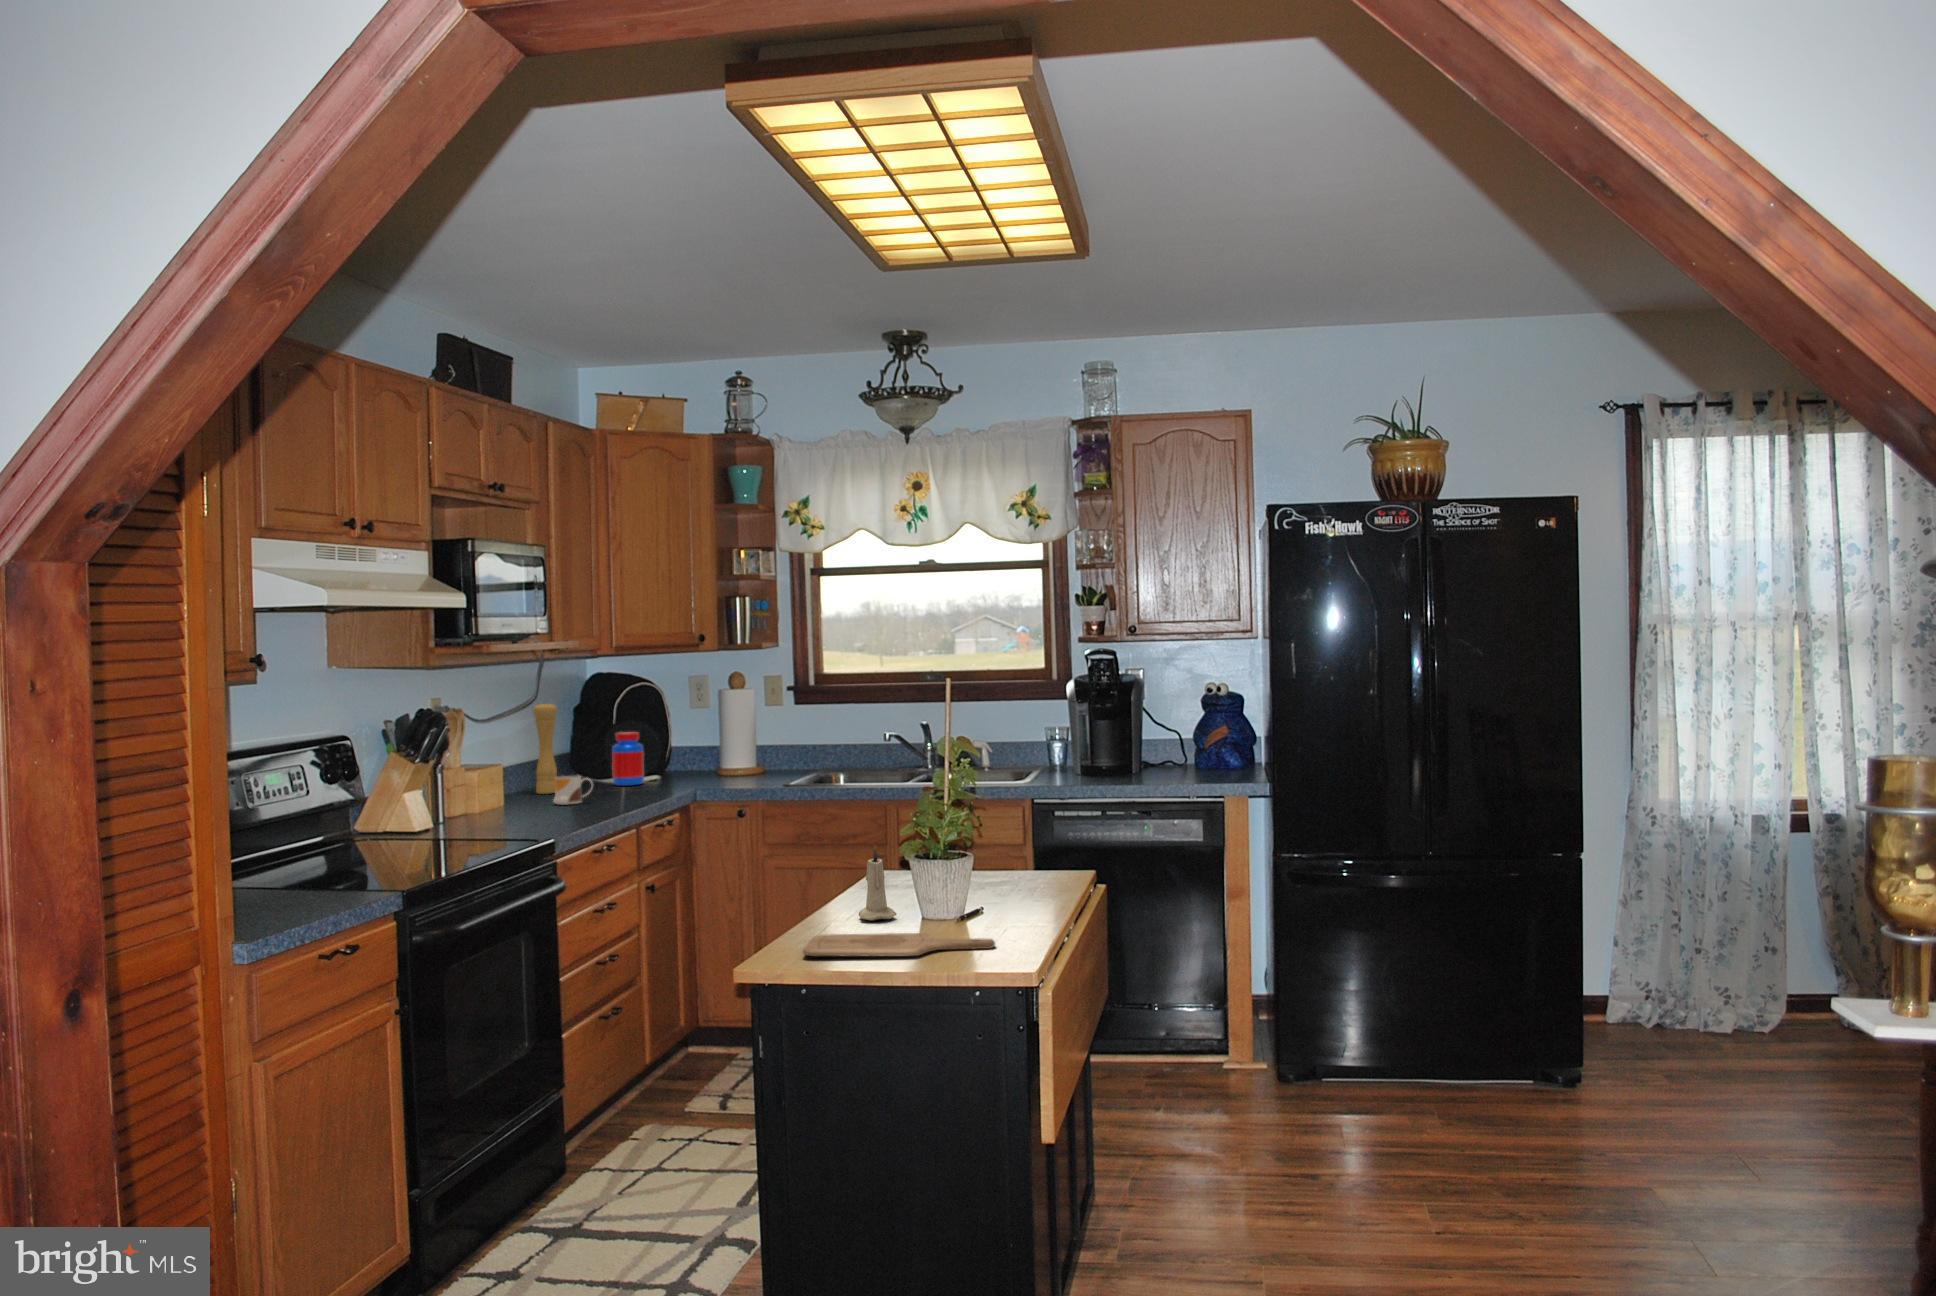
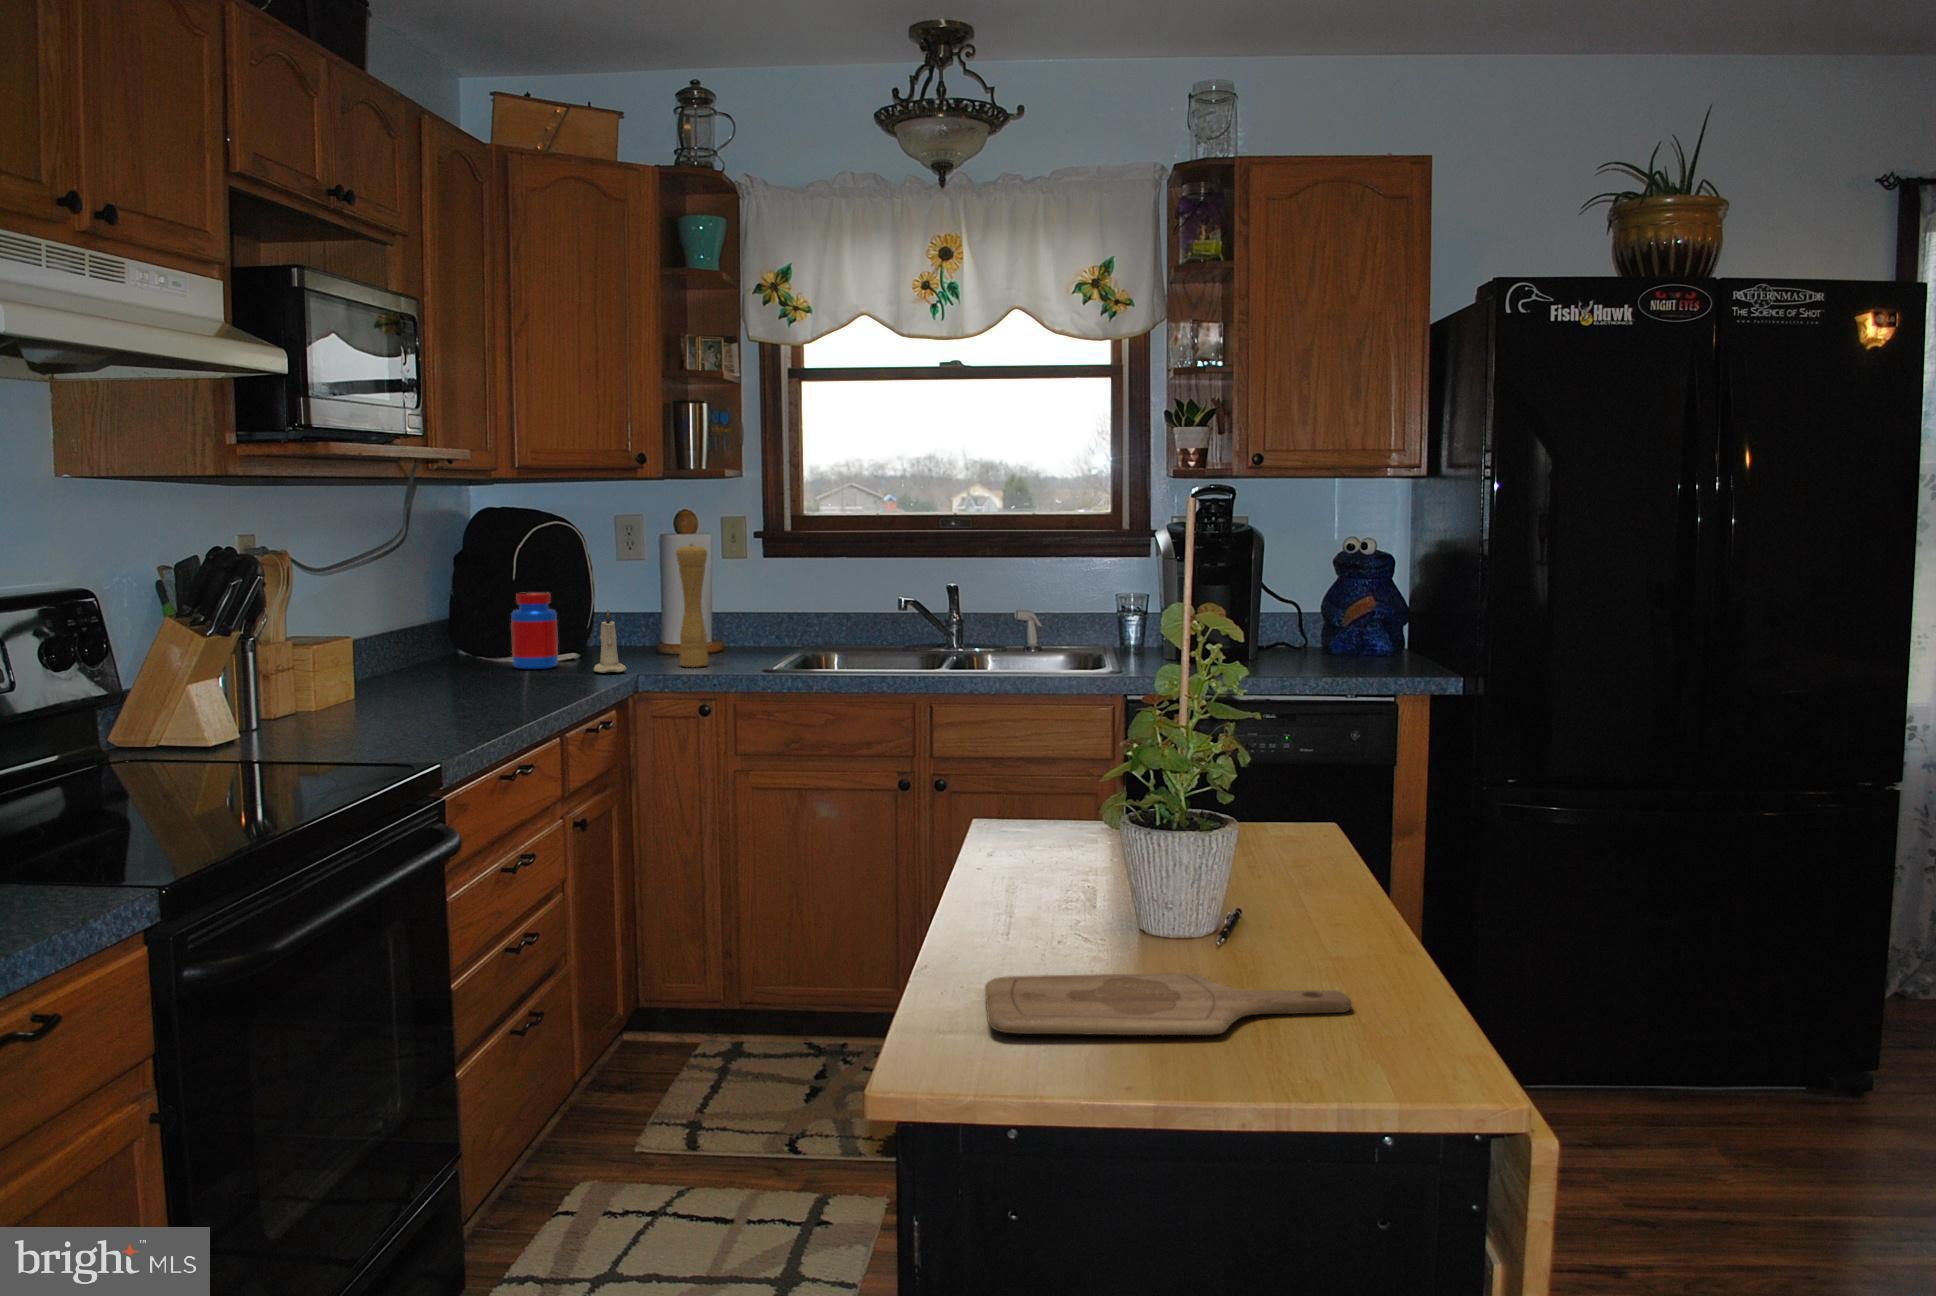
pepper mill: present [533,703,557,794] -> present [676,544,708,667]
mug: present [553,776,593,805] -> none [430,655,491,699]
candle: present [859,846,896,920] -> present [594,610,626,673]

